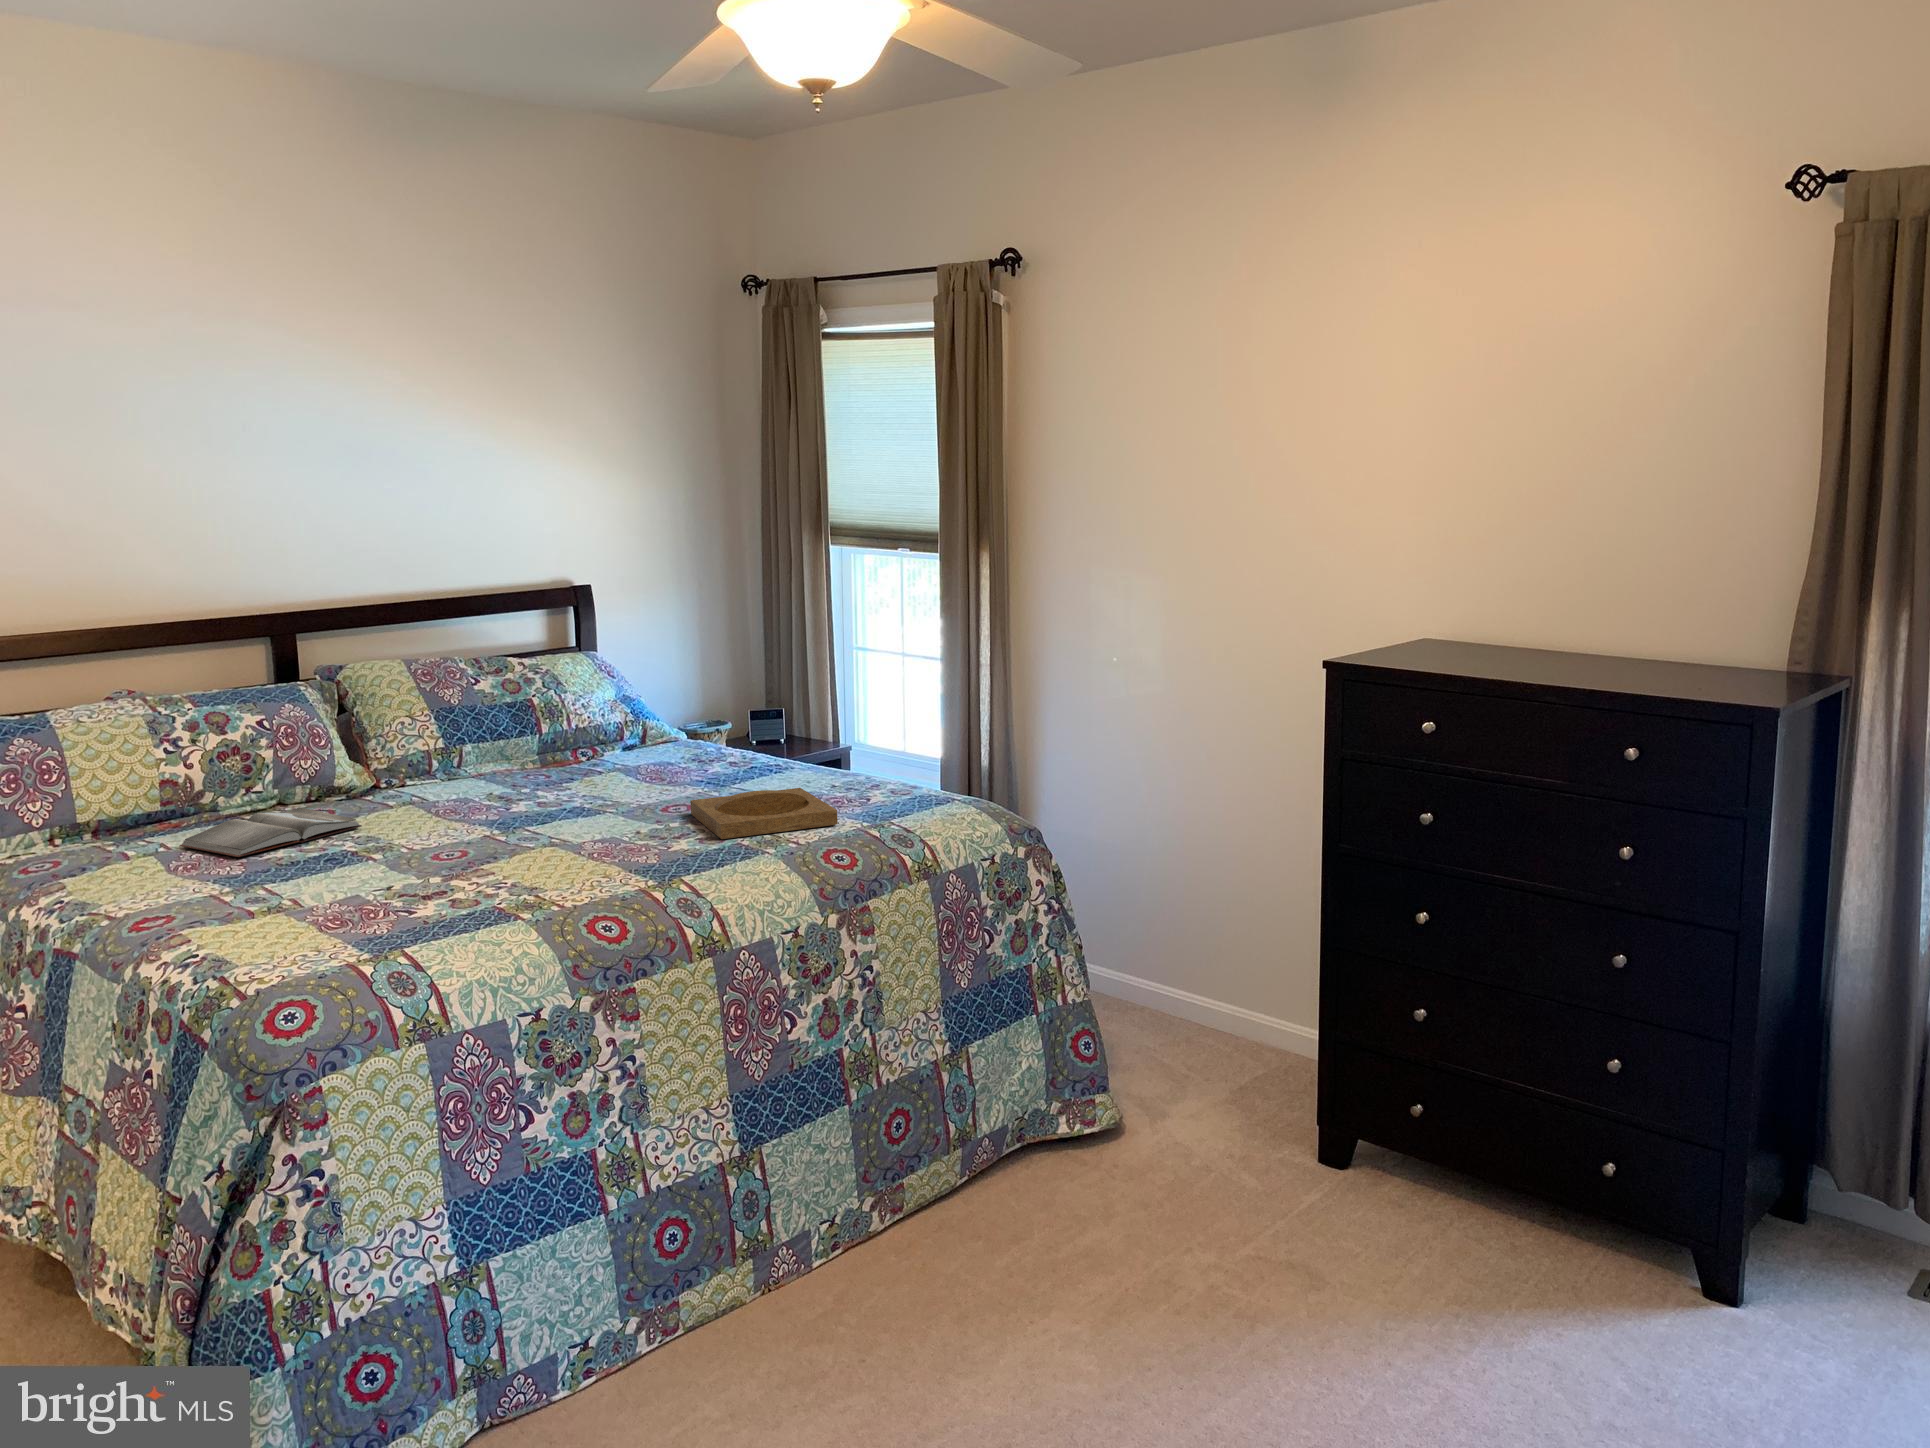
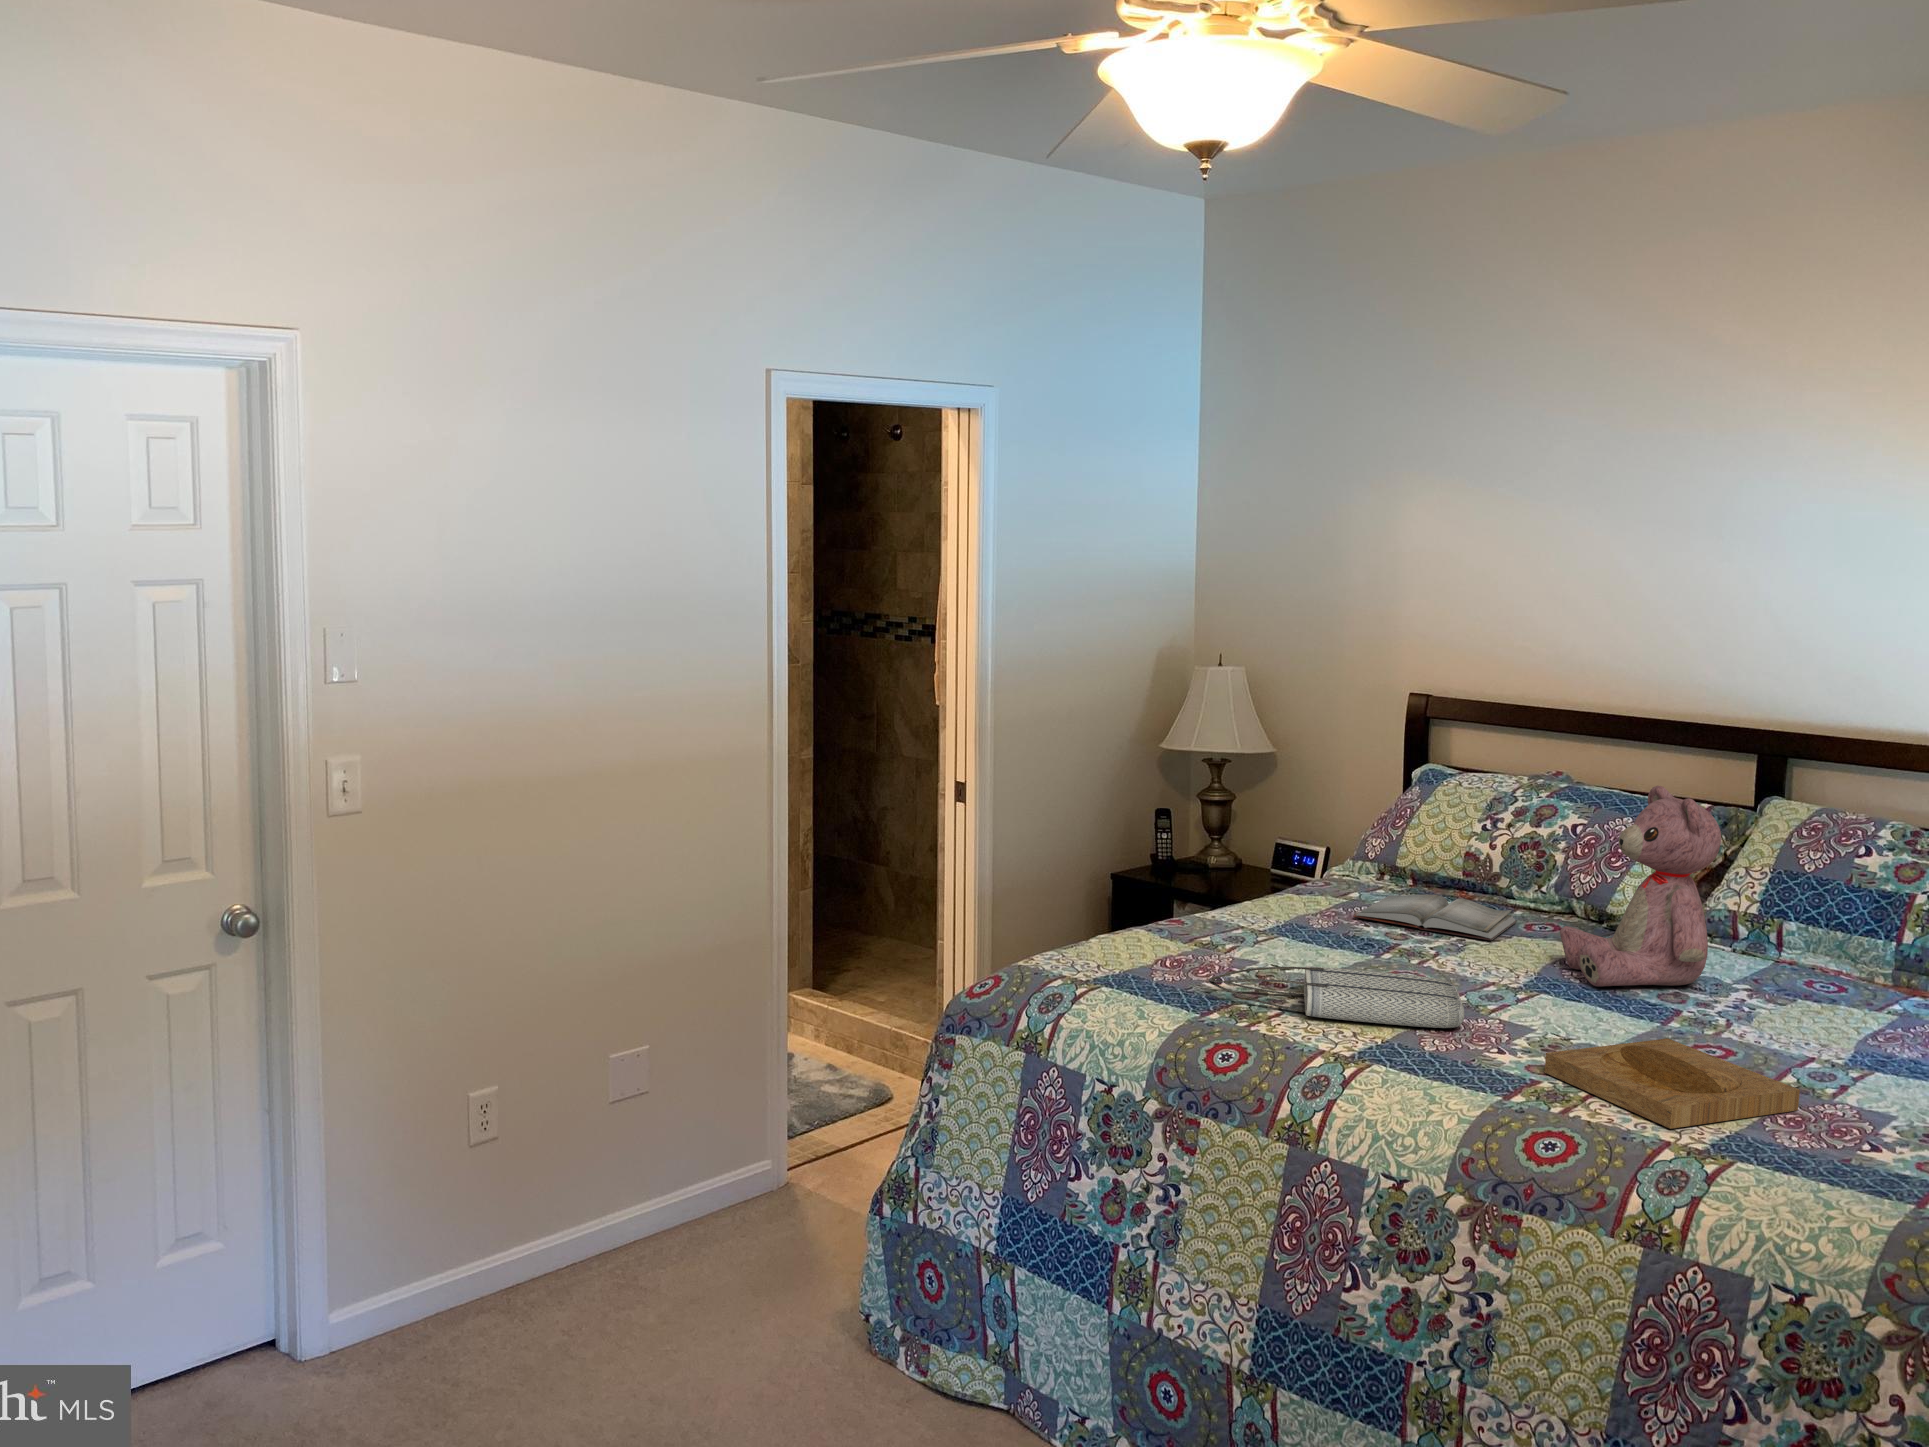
teddy bear: none [441,646,561,815] -> present [1560,786,1721,987]
tote bag: none [467,829,621,898] -> present [1209,966,1464,1028]

